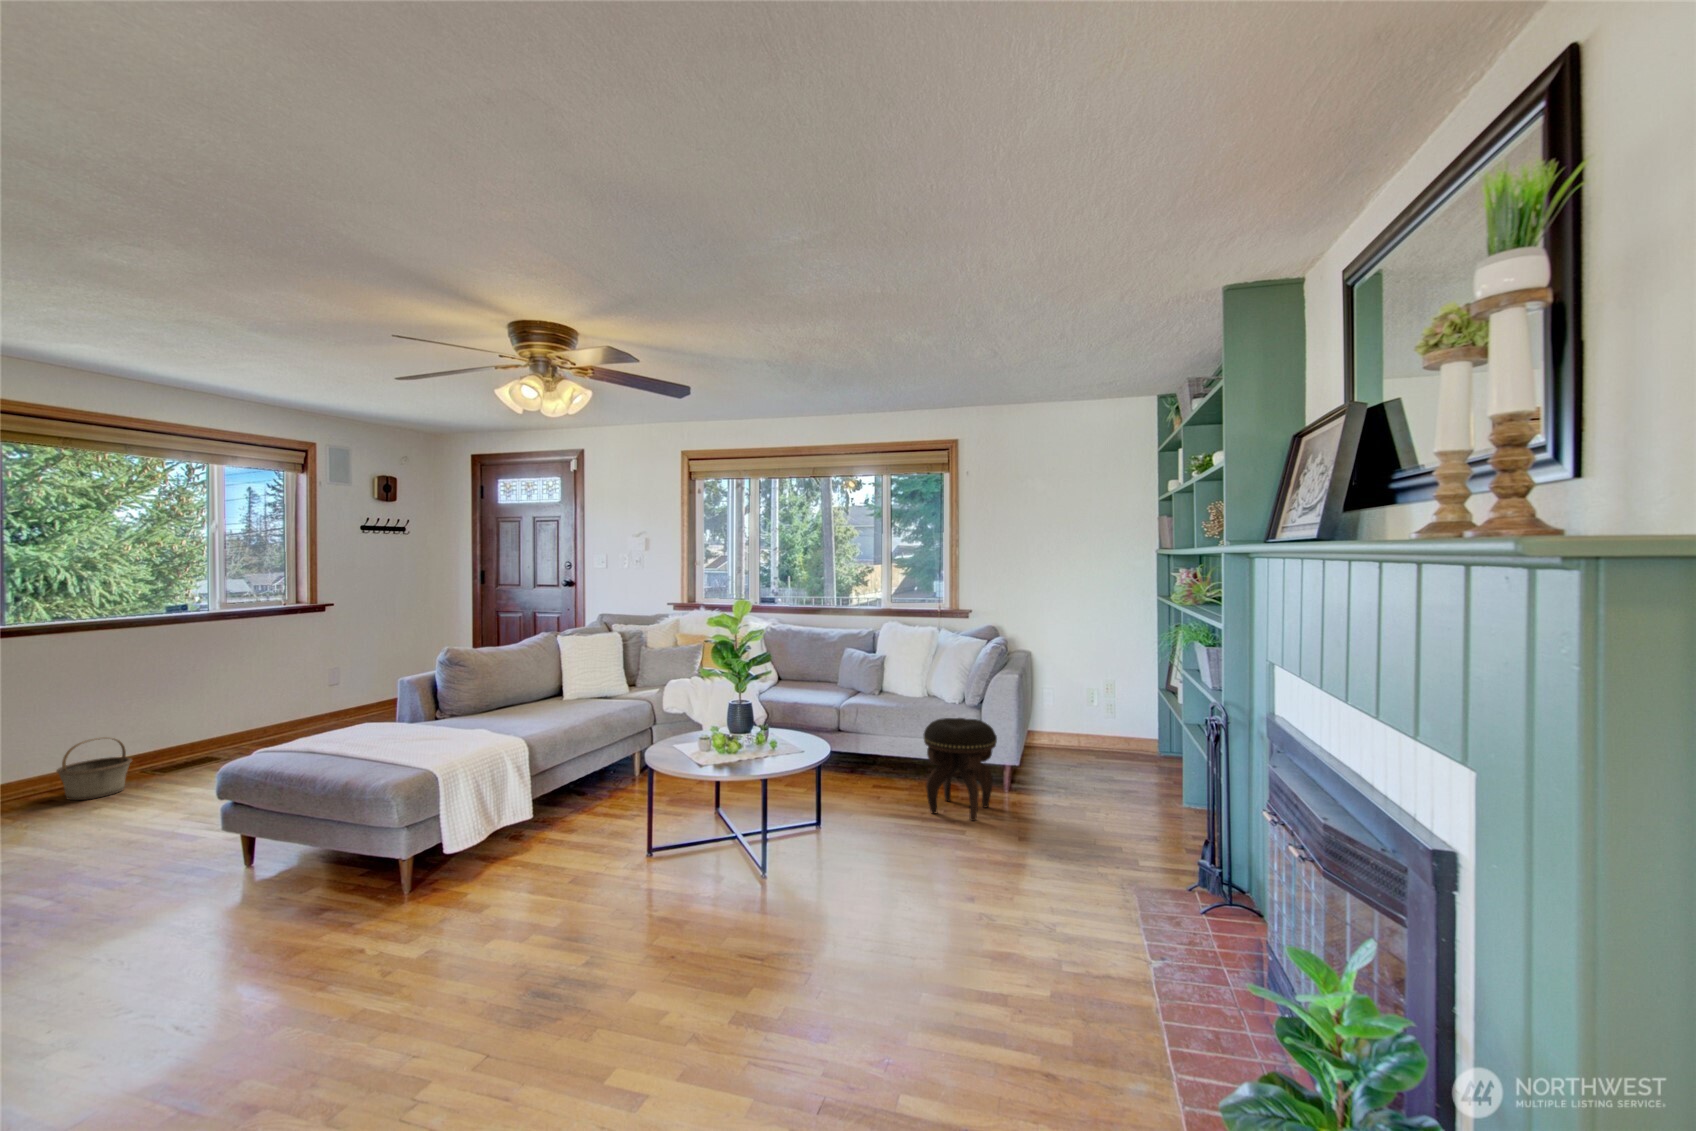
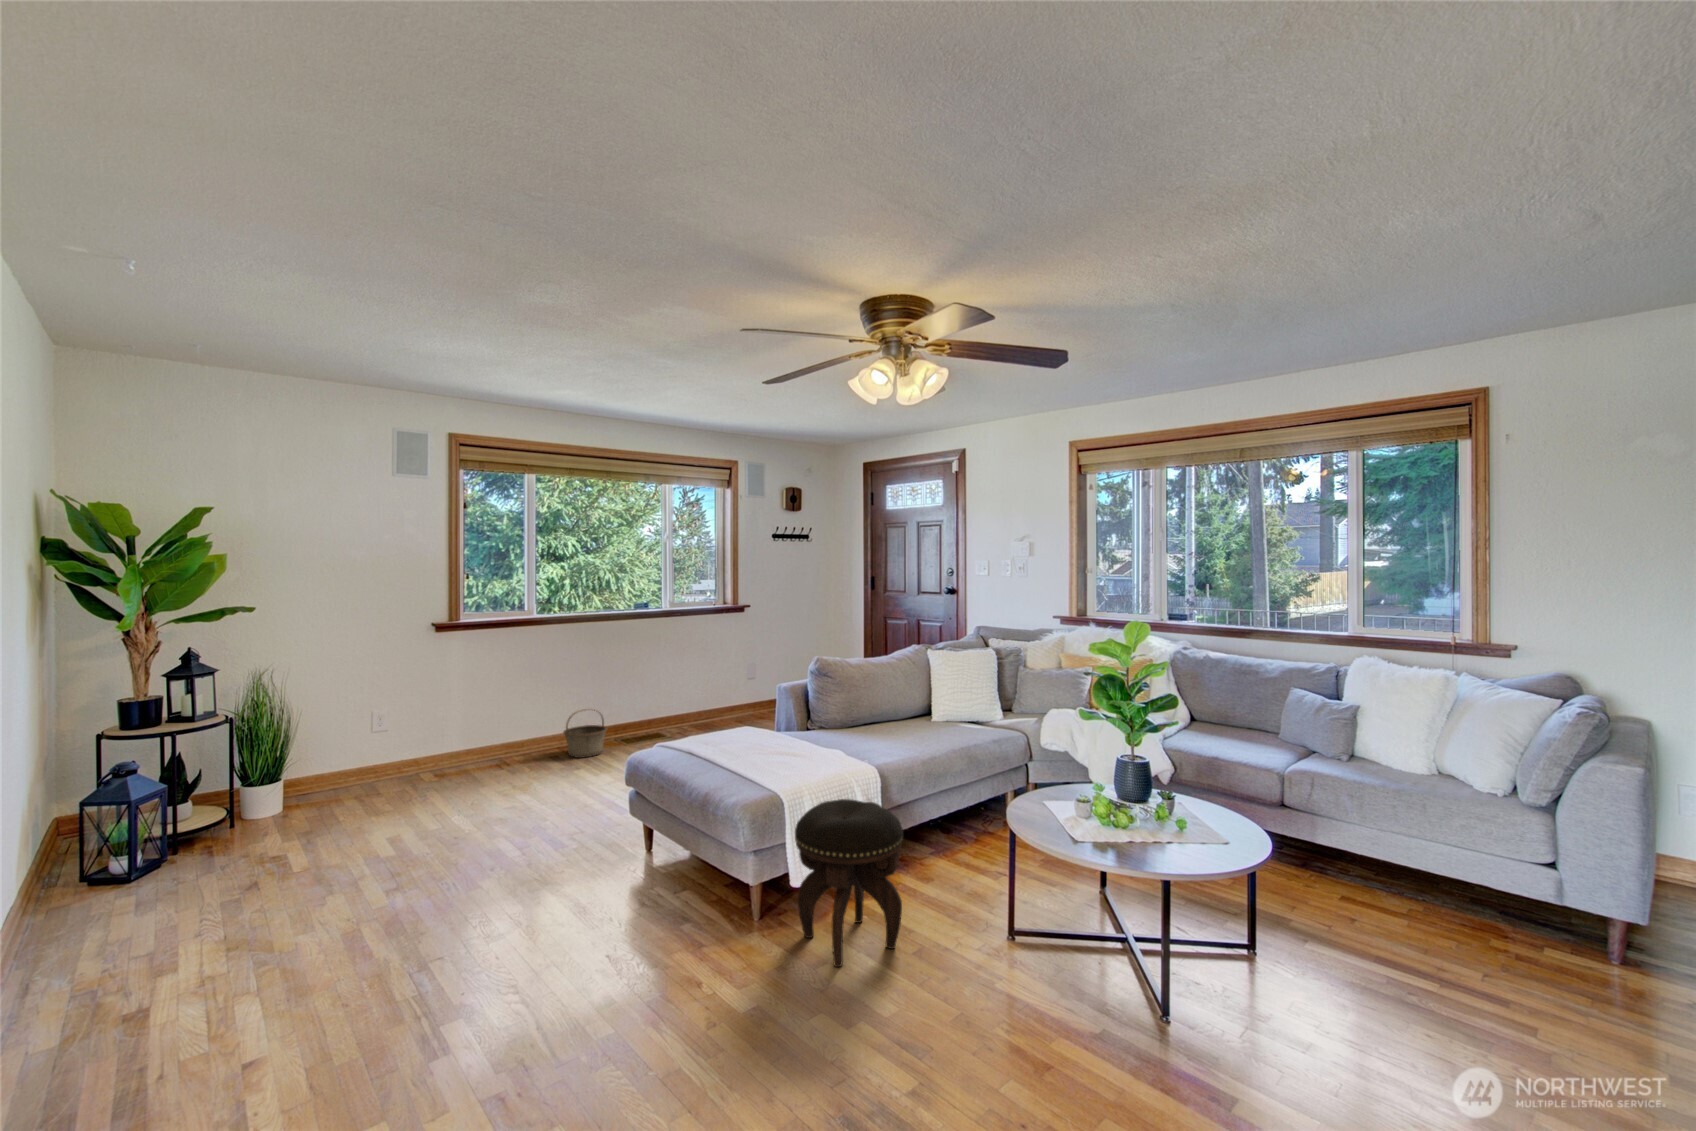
footstool: present [924,718,997,821] -> present [795,799,903,967]

